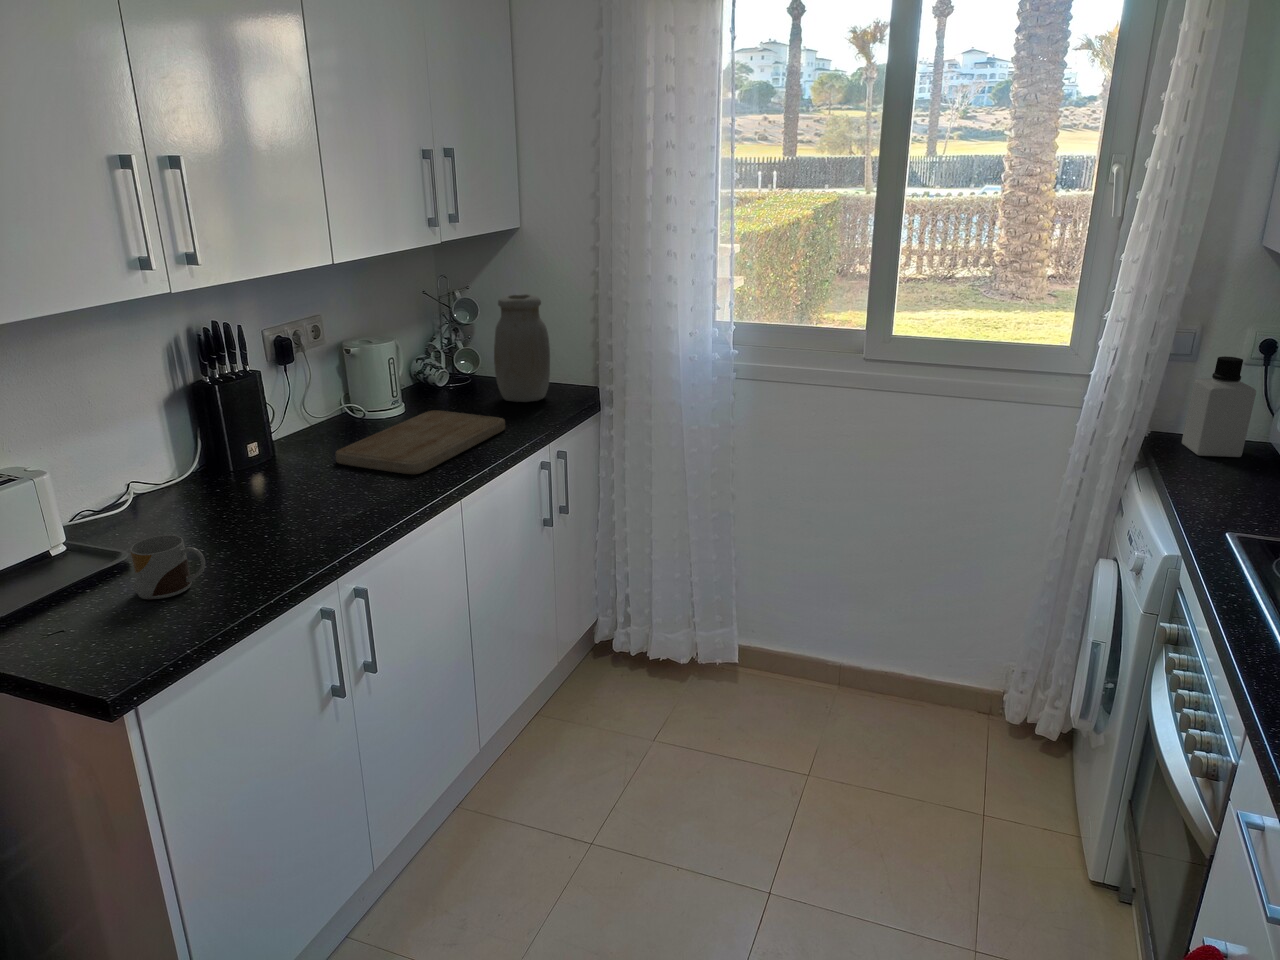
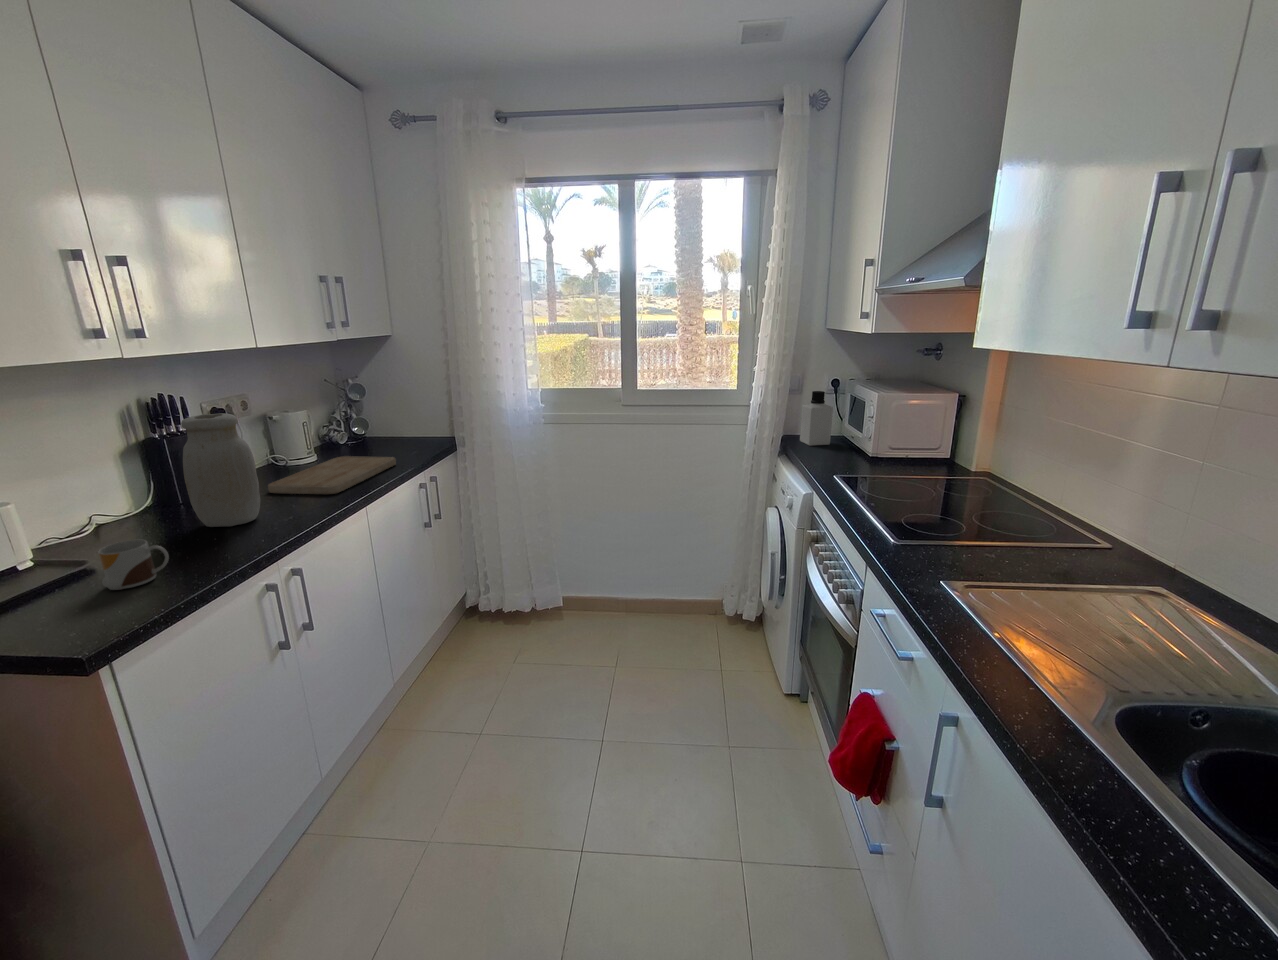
jar: present [494,294,550,402] -> present [181,413,260,527]

